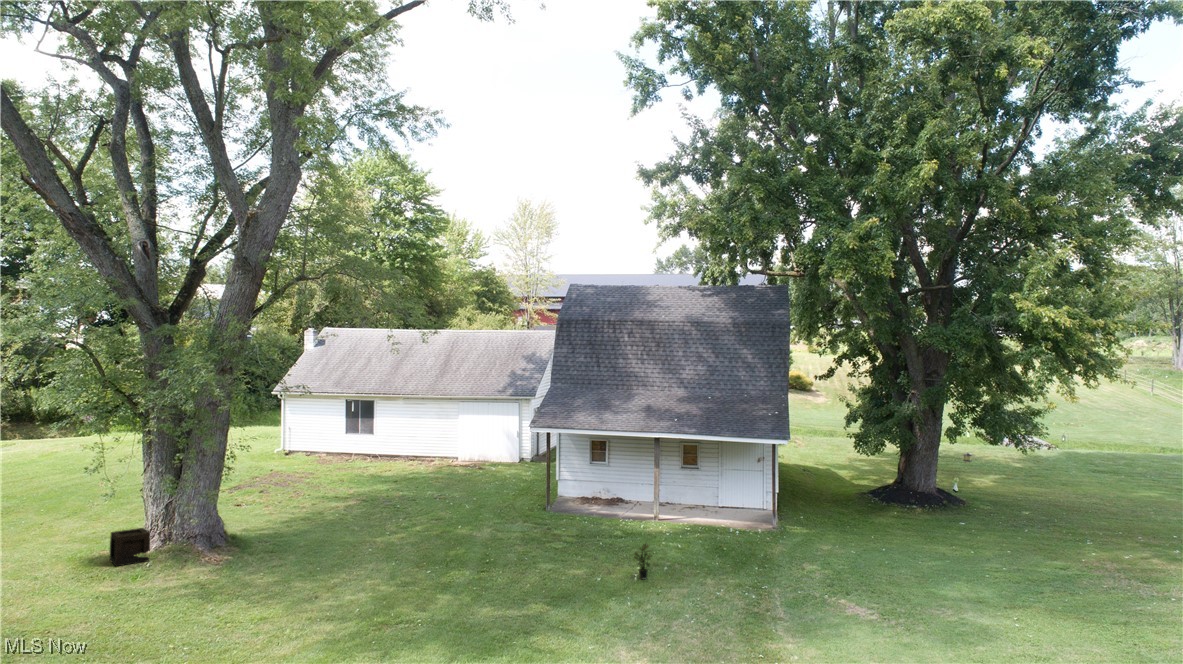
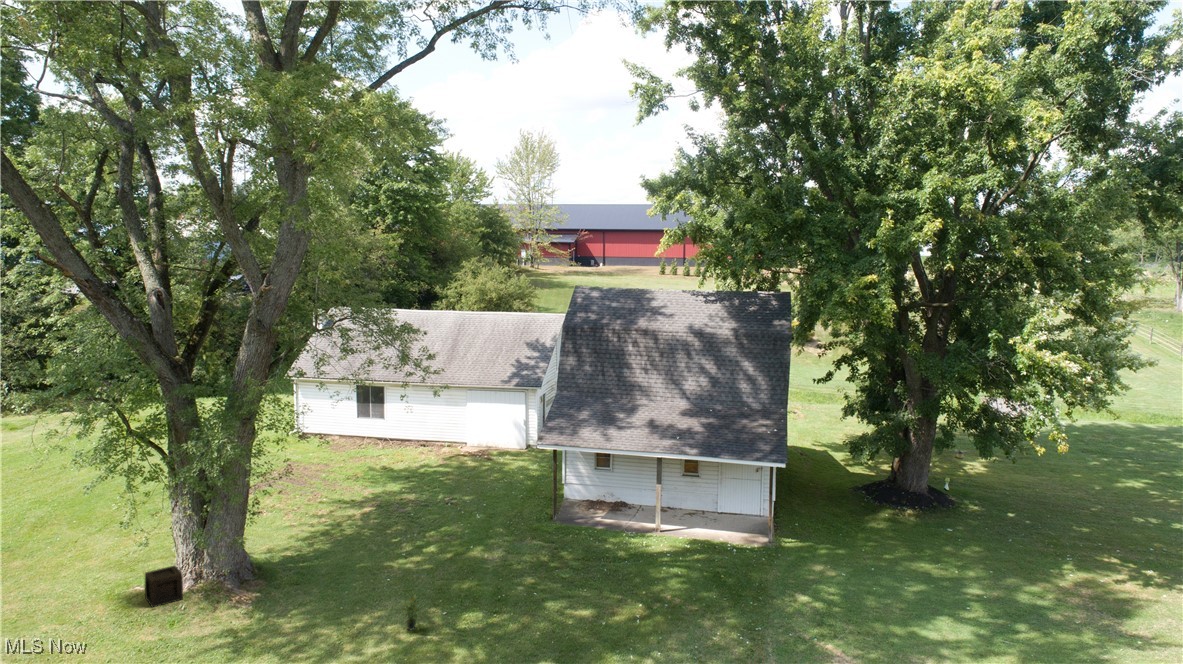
potted plant: present [634,543,652,579] -> present [402,595,418,630]

